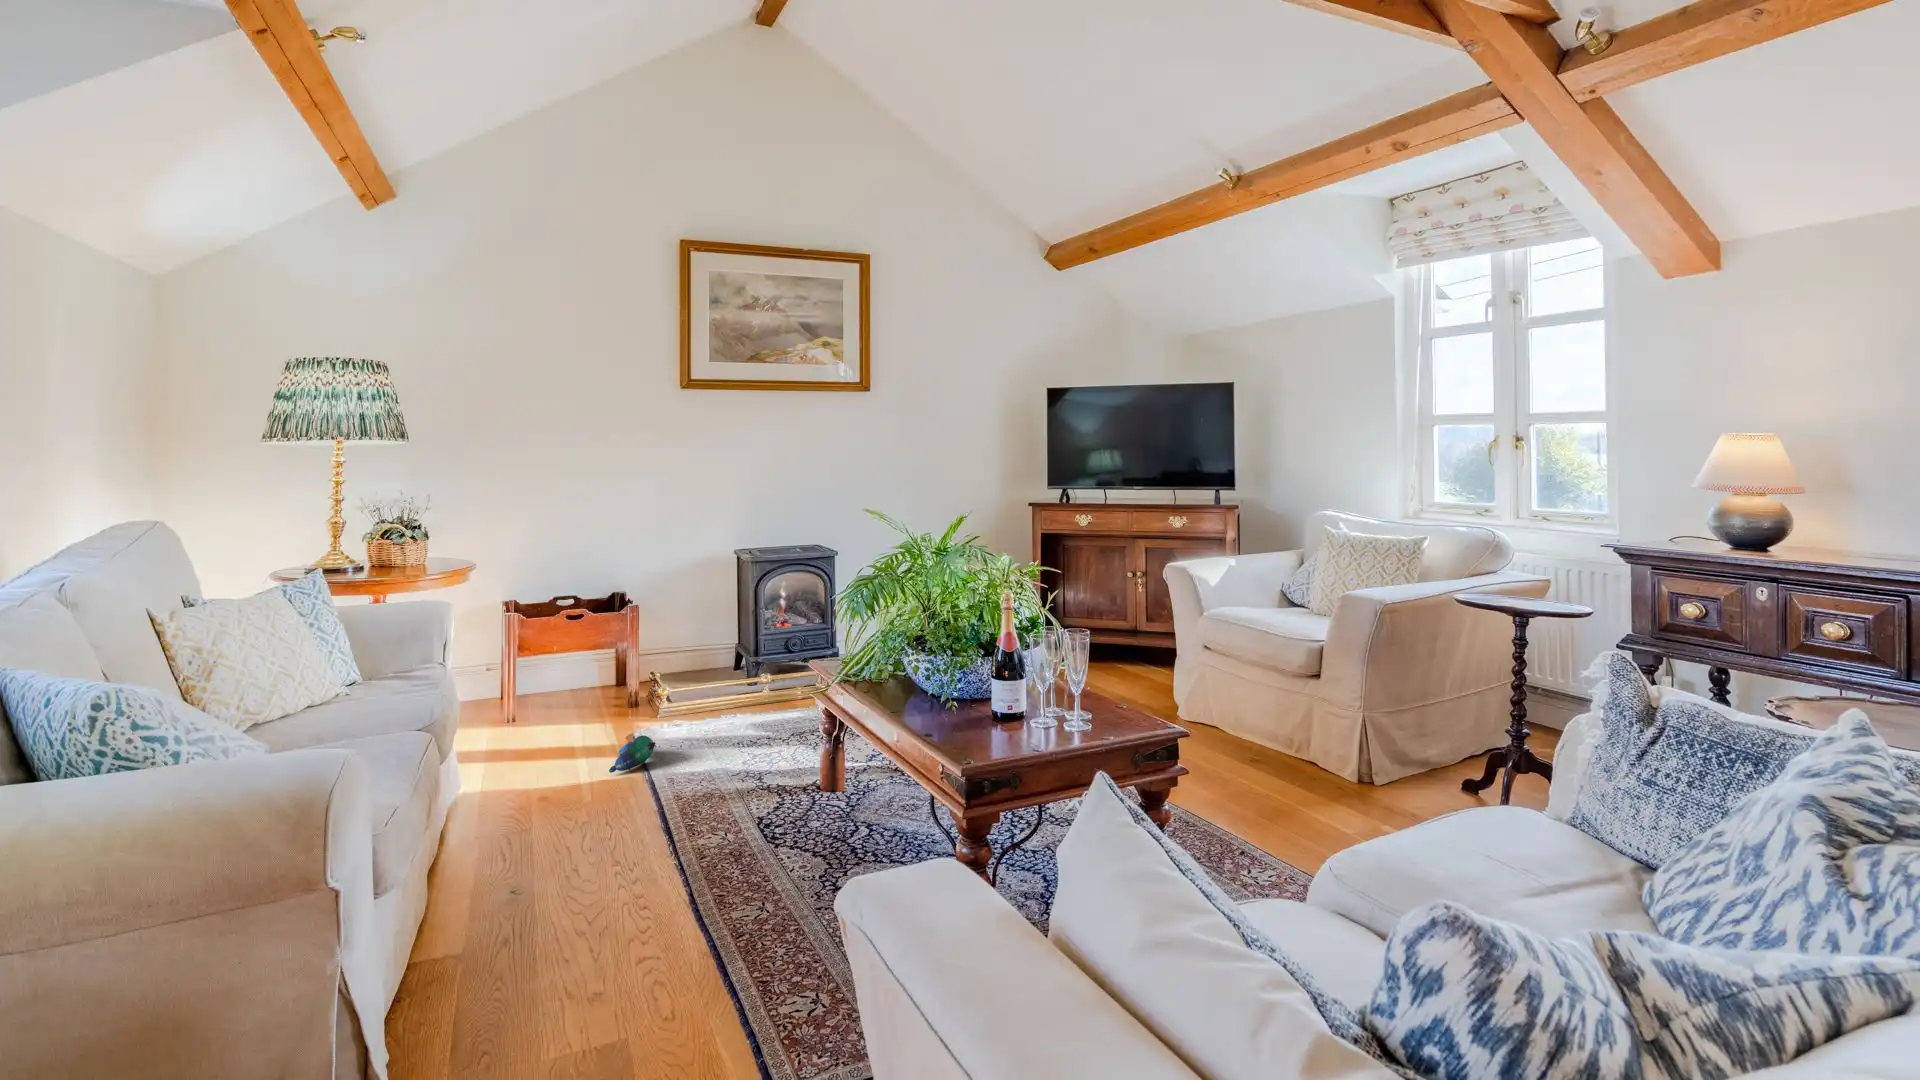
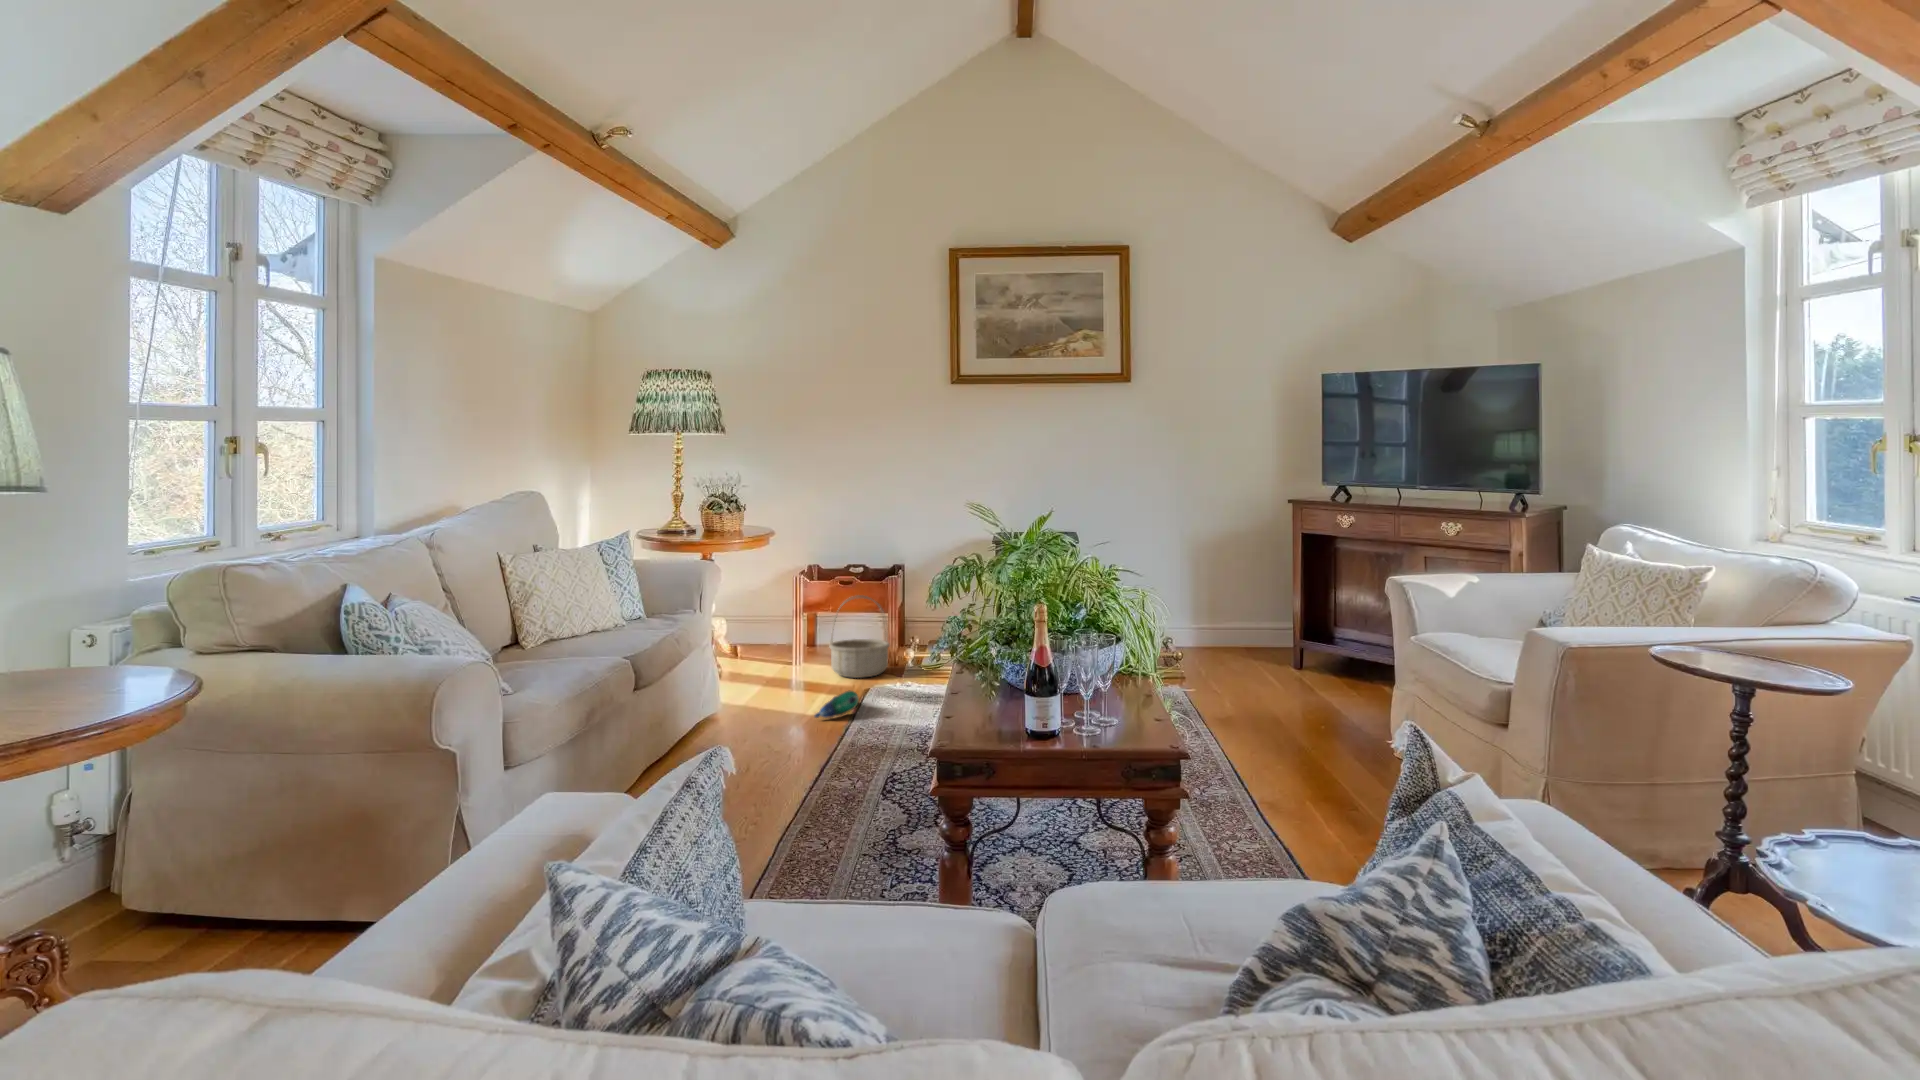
basket: none [574,628,648,724] -> present [829,596,890,678]

